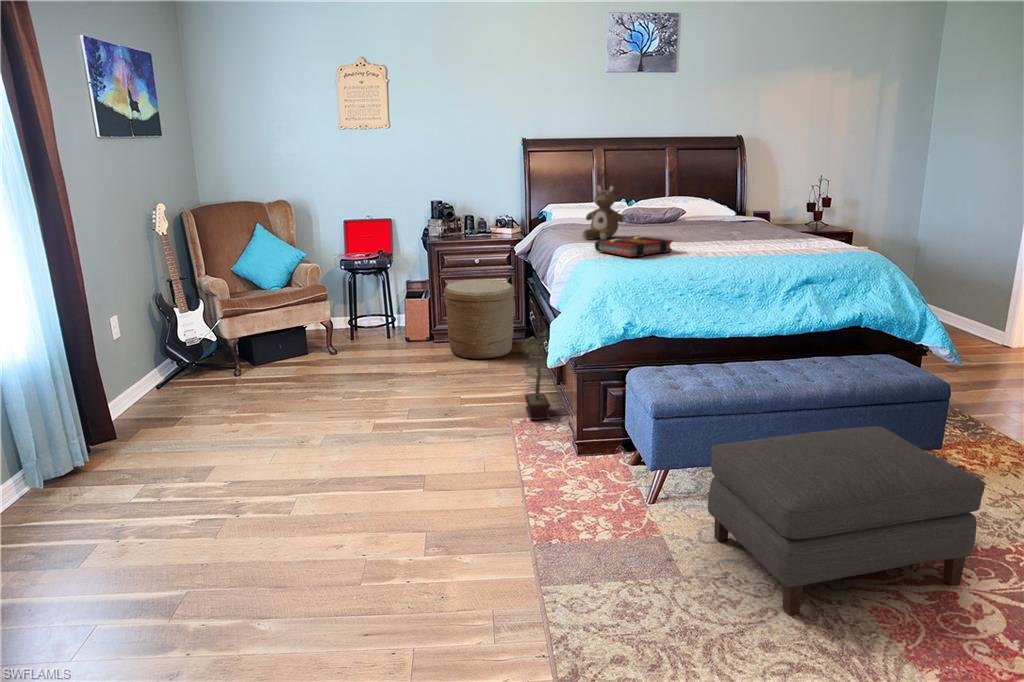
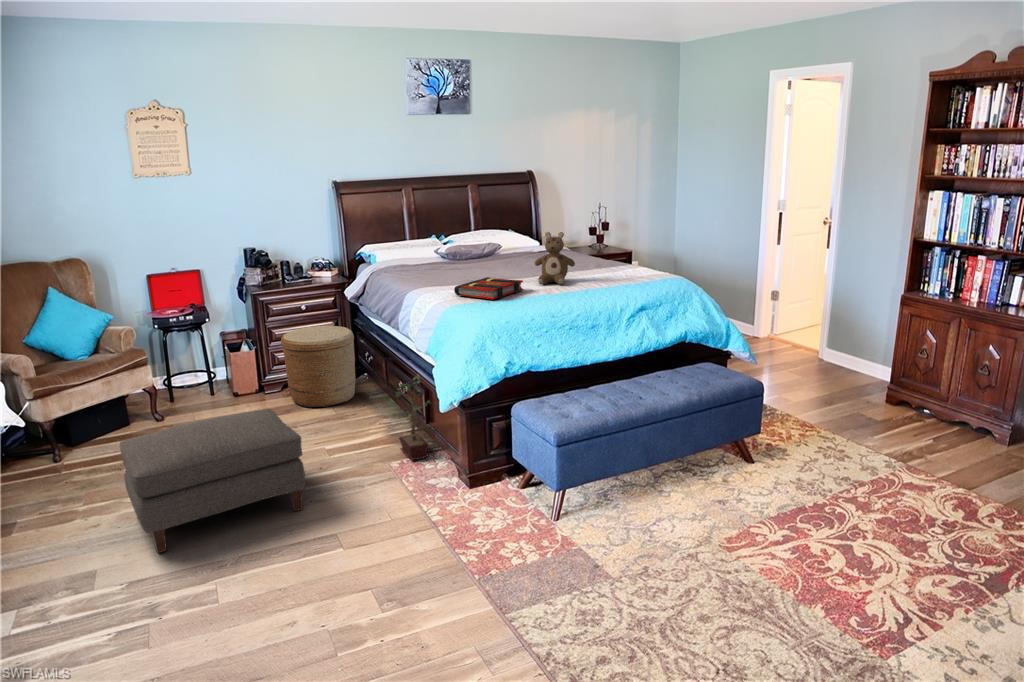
stuffed bear: present [582,185,624,240] -> present [535,232,575,285]
ottoman: present [708,426,986,615] -> present [120,409,305,553]

